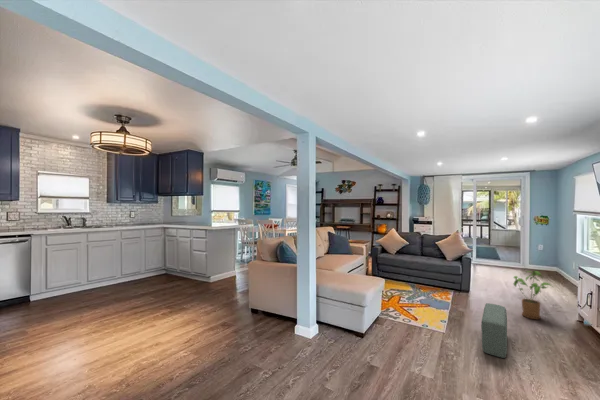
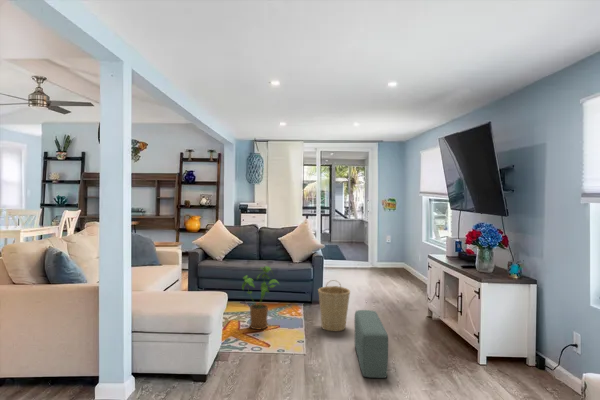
house plant: present [514,271,550,319] -> present [242,266,278,329]
basket: none [459,278,487,317] -> present [318,286,350,331]

